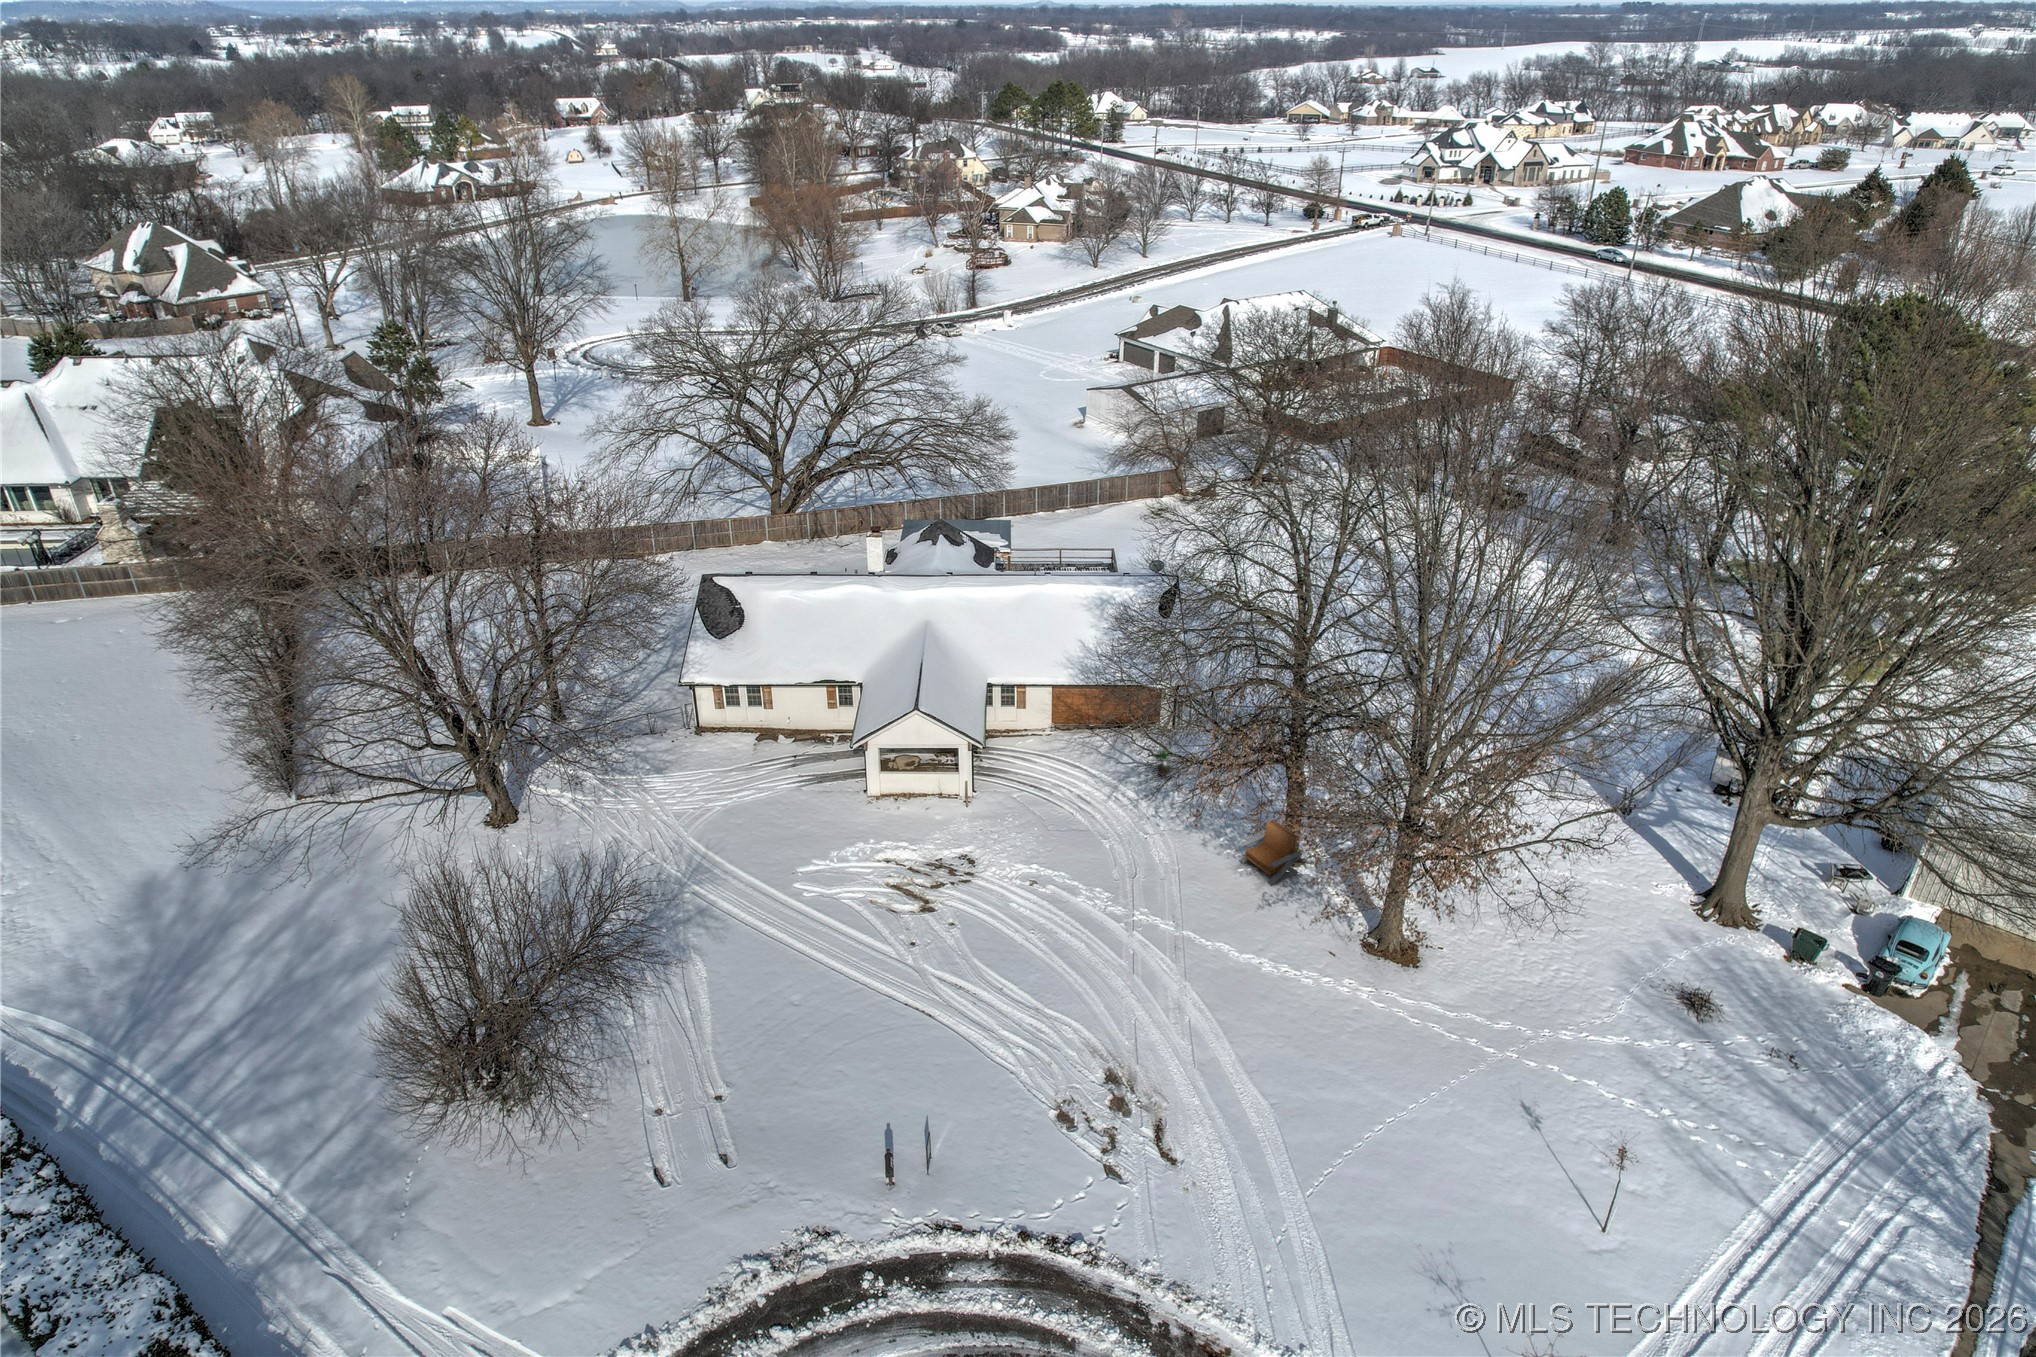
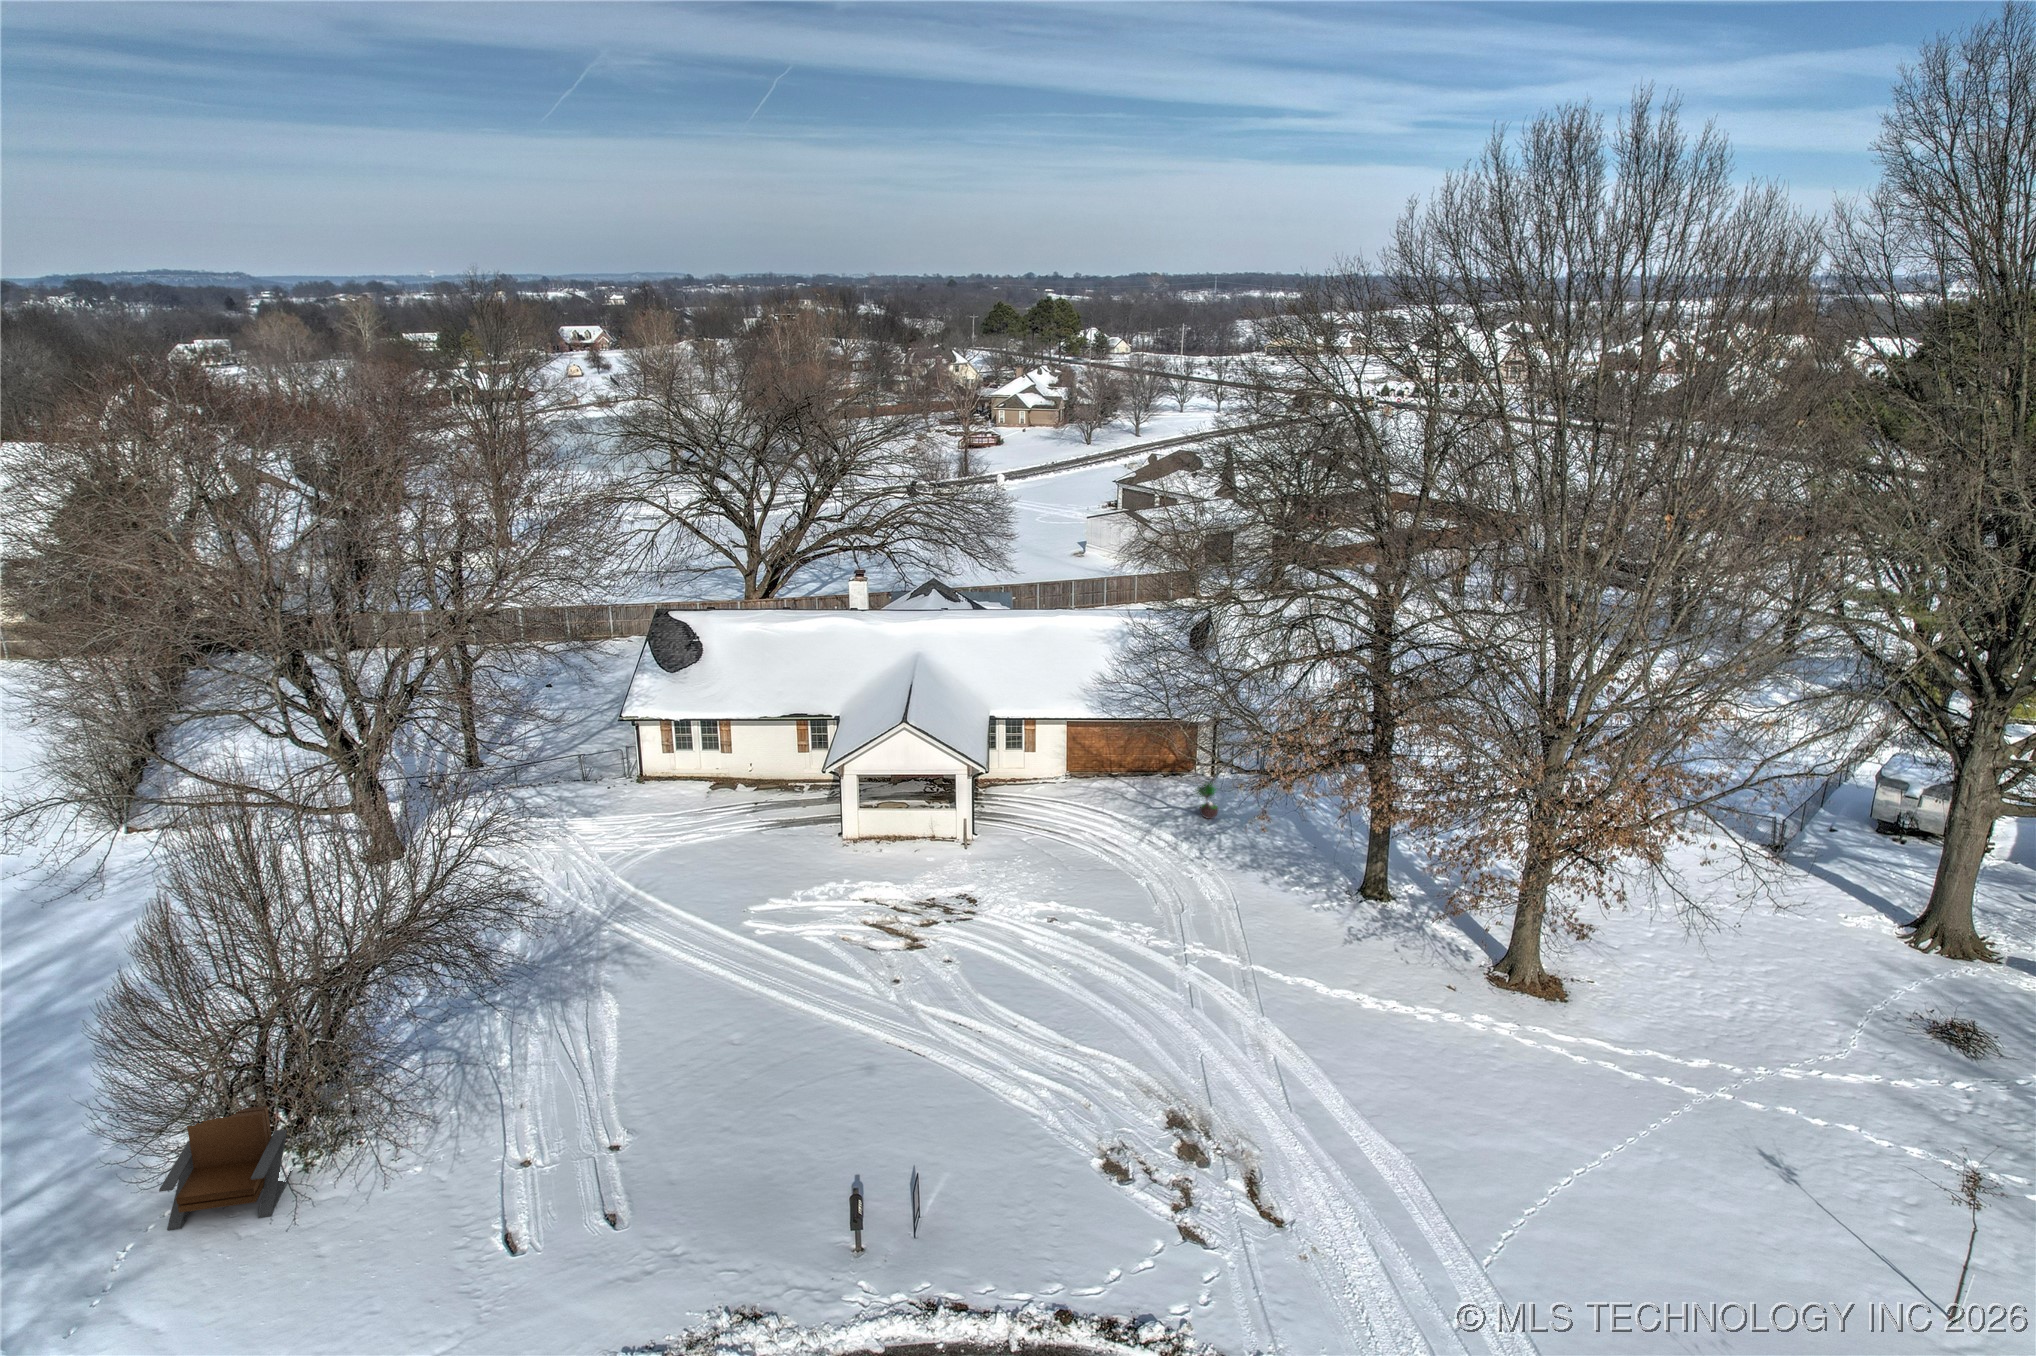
lounge chair: present [1239,820,1303,886] -> present [159,1106,292,1231]

